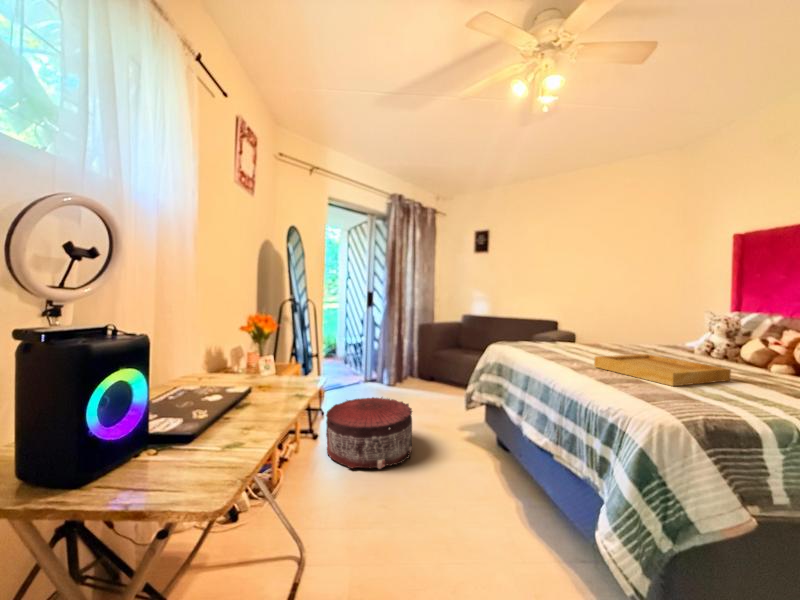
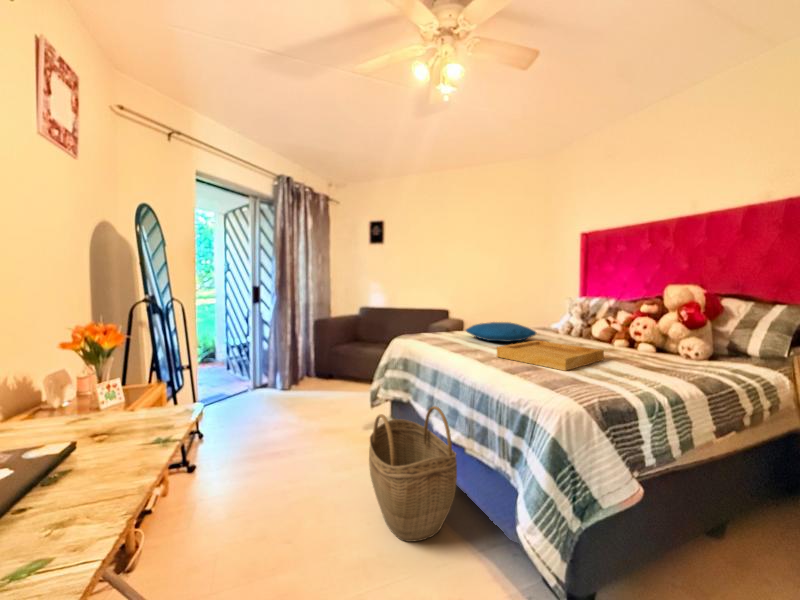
pillow: none [565,334,649,354] -> present [466,322,536,342]
pouf: present [326,397,412,469] -> none [209,406,317,498]
woven basket: none [457,410,543,537] -> present [369,406,457,542]

